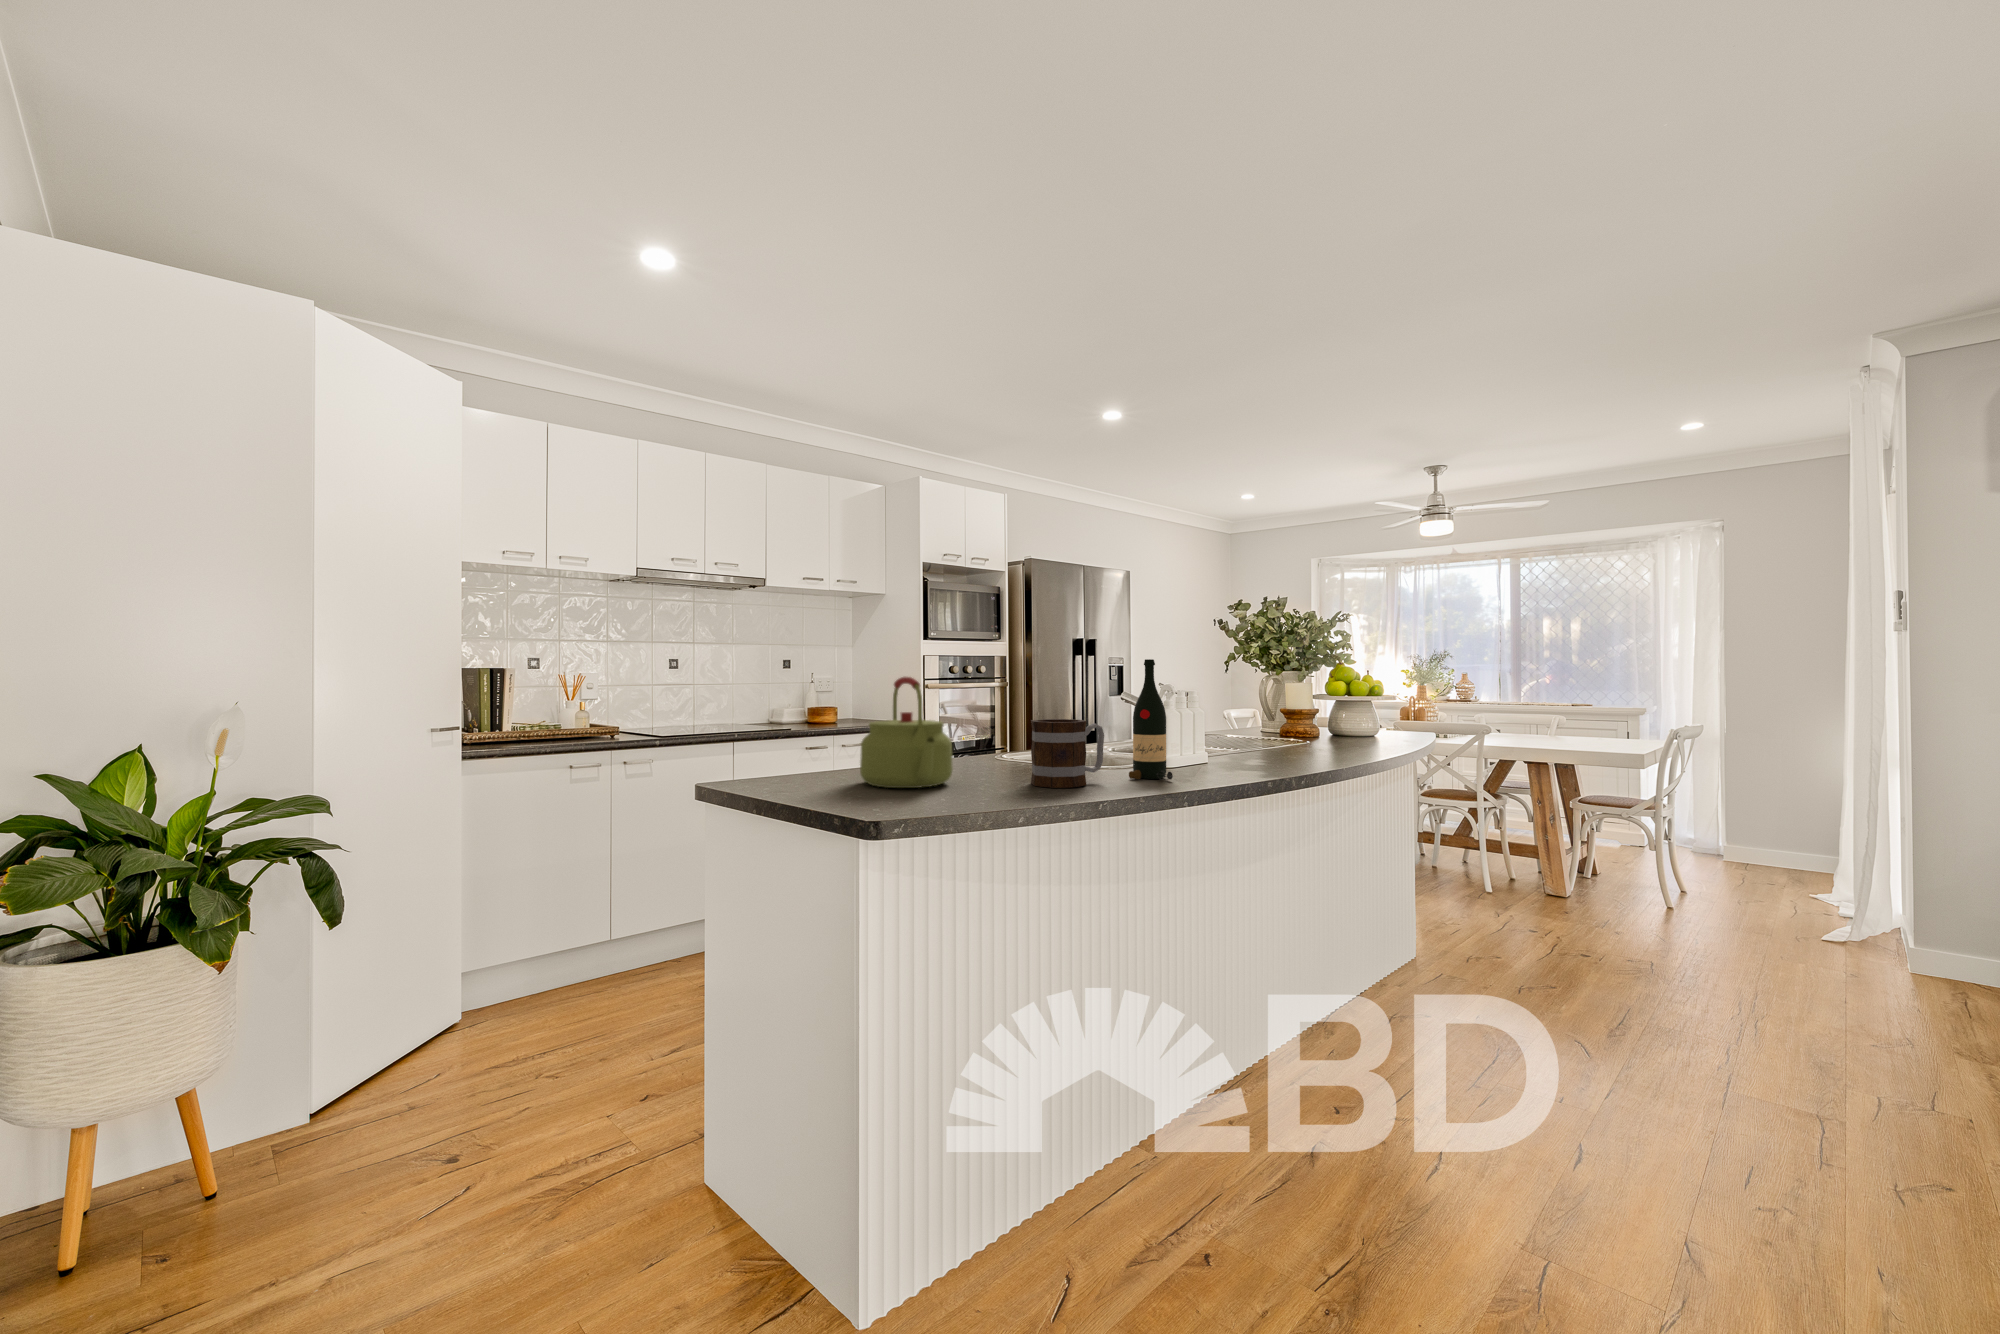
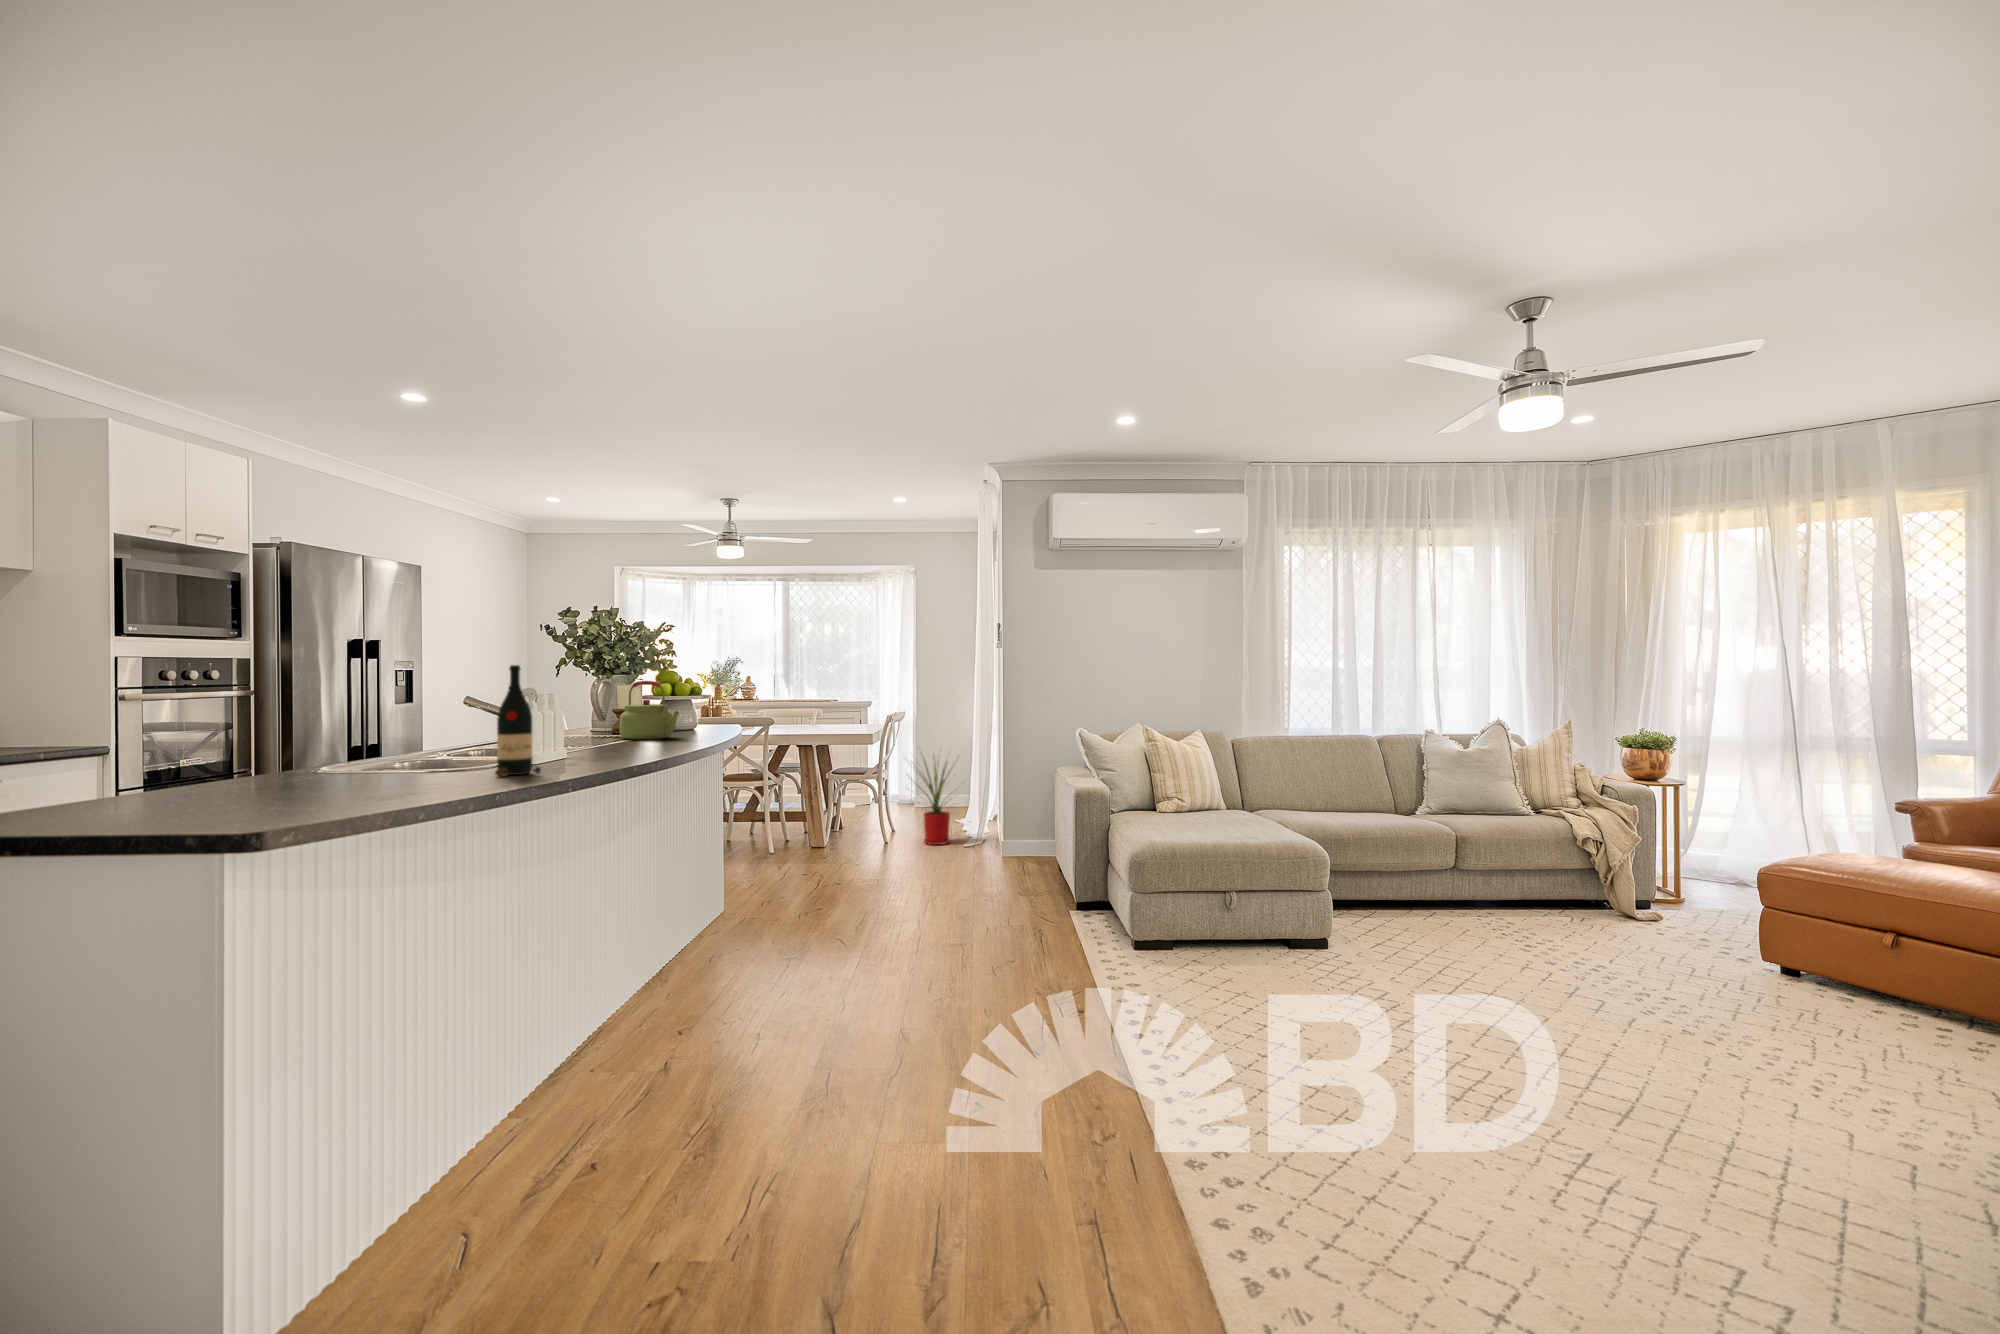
kettle: present [860,677,953,788] -> present [619,681,679,740]
mug: present [1031,719,1104,788] -> none [389,723,472,791]
house plant: none [1697,775,1837,930] -> present [911,754,958,845]

